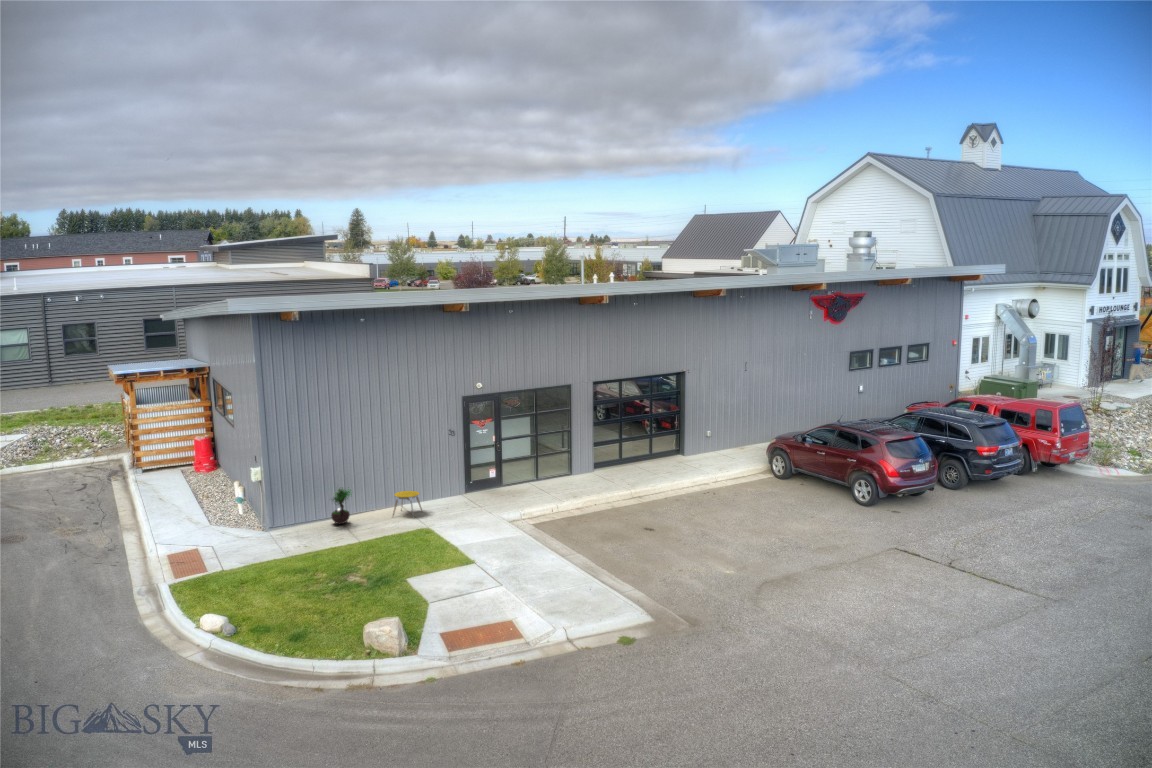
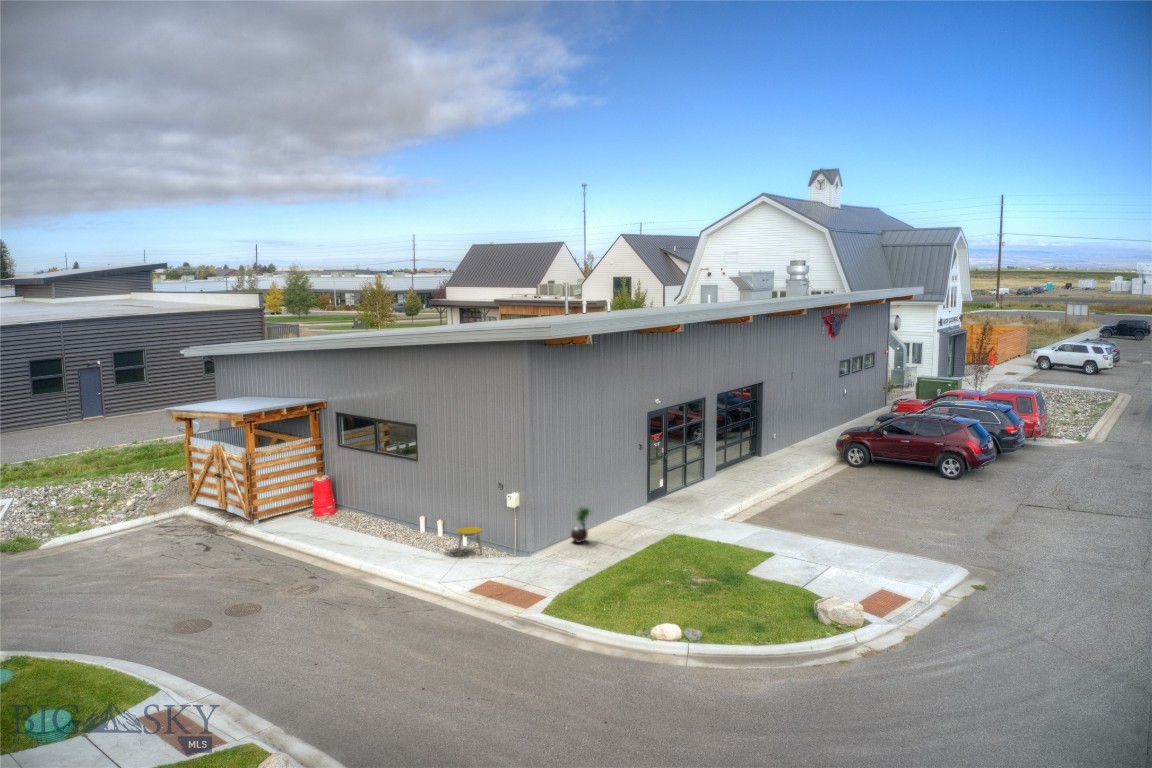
stool: present [393,491,422,517] -> present [456,526,482,555]

